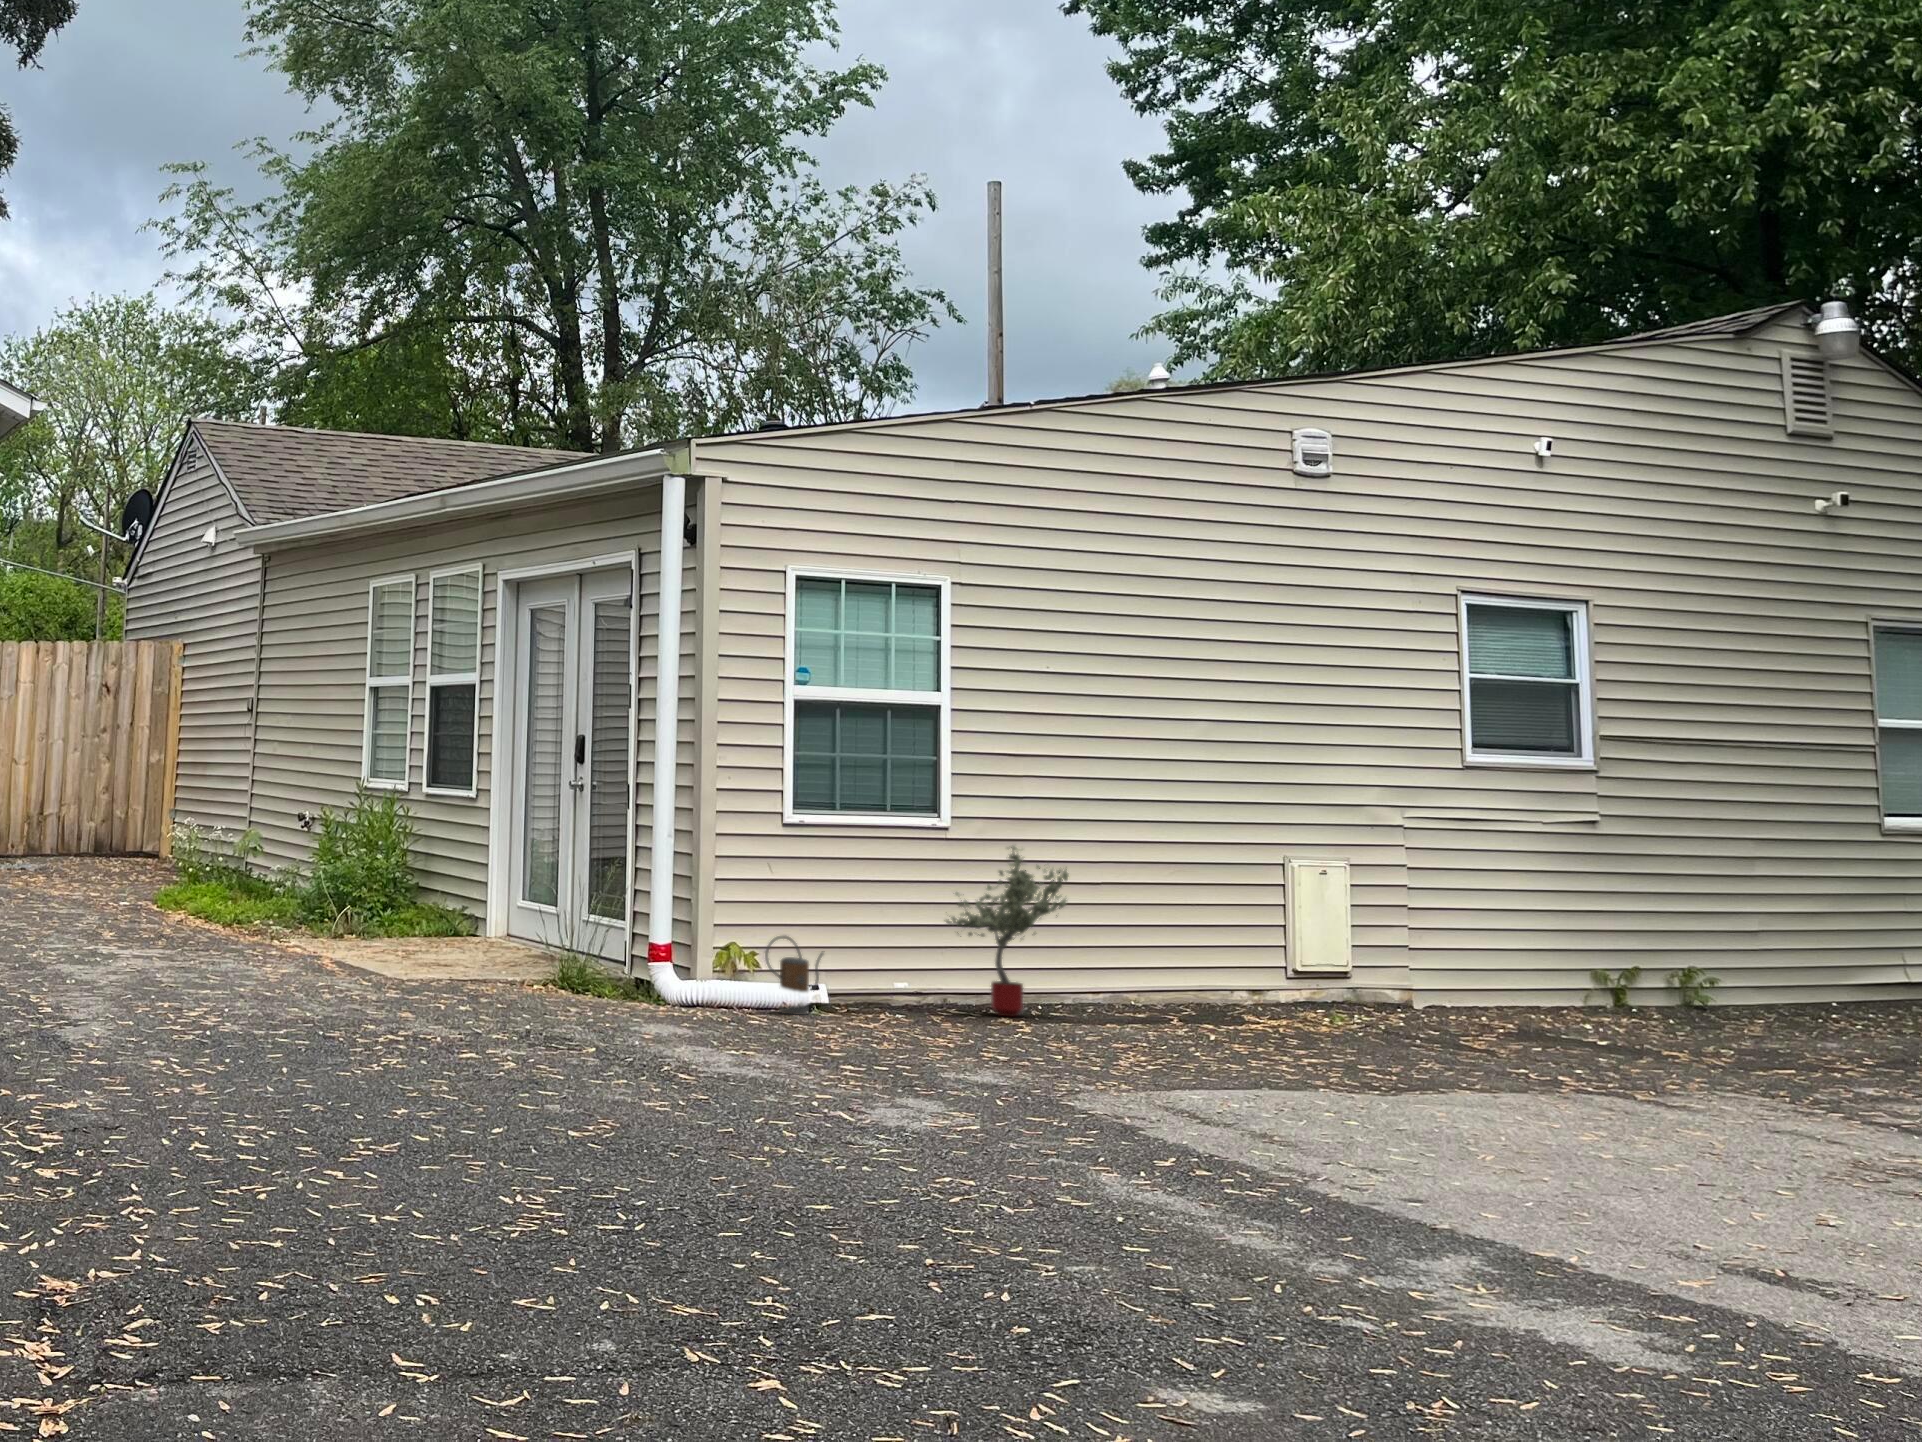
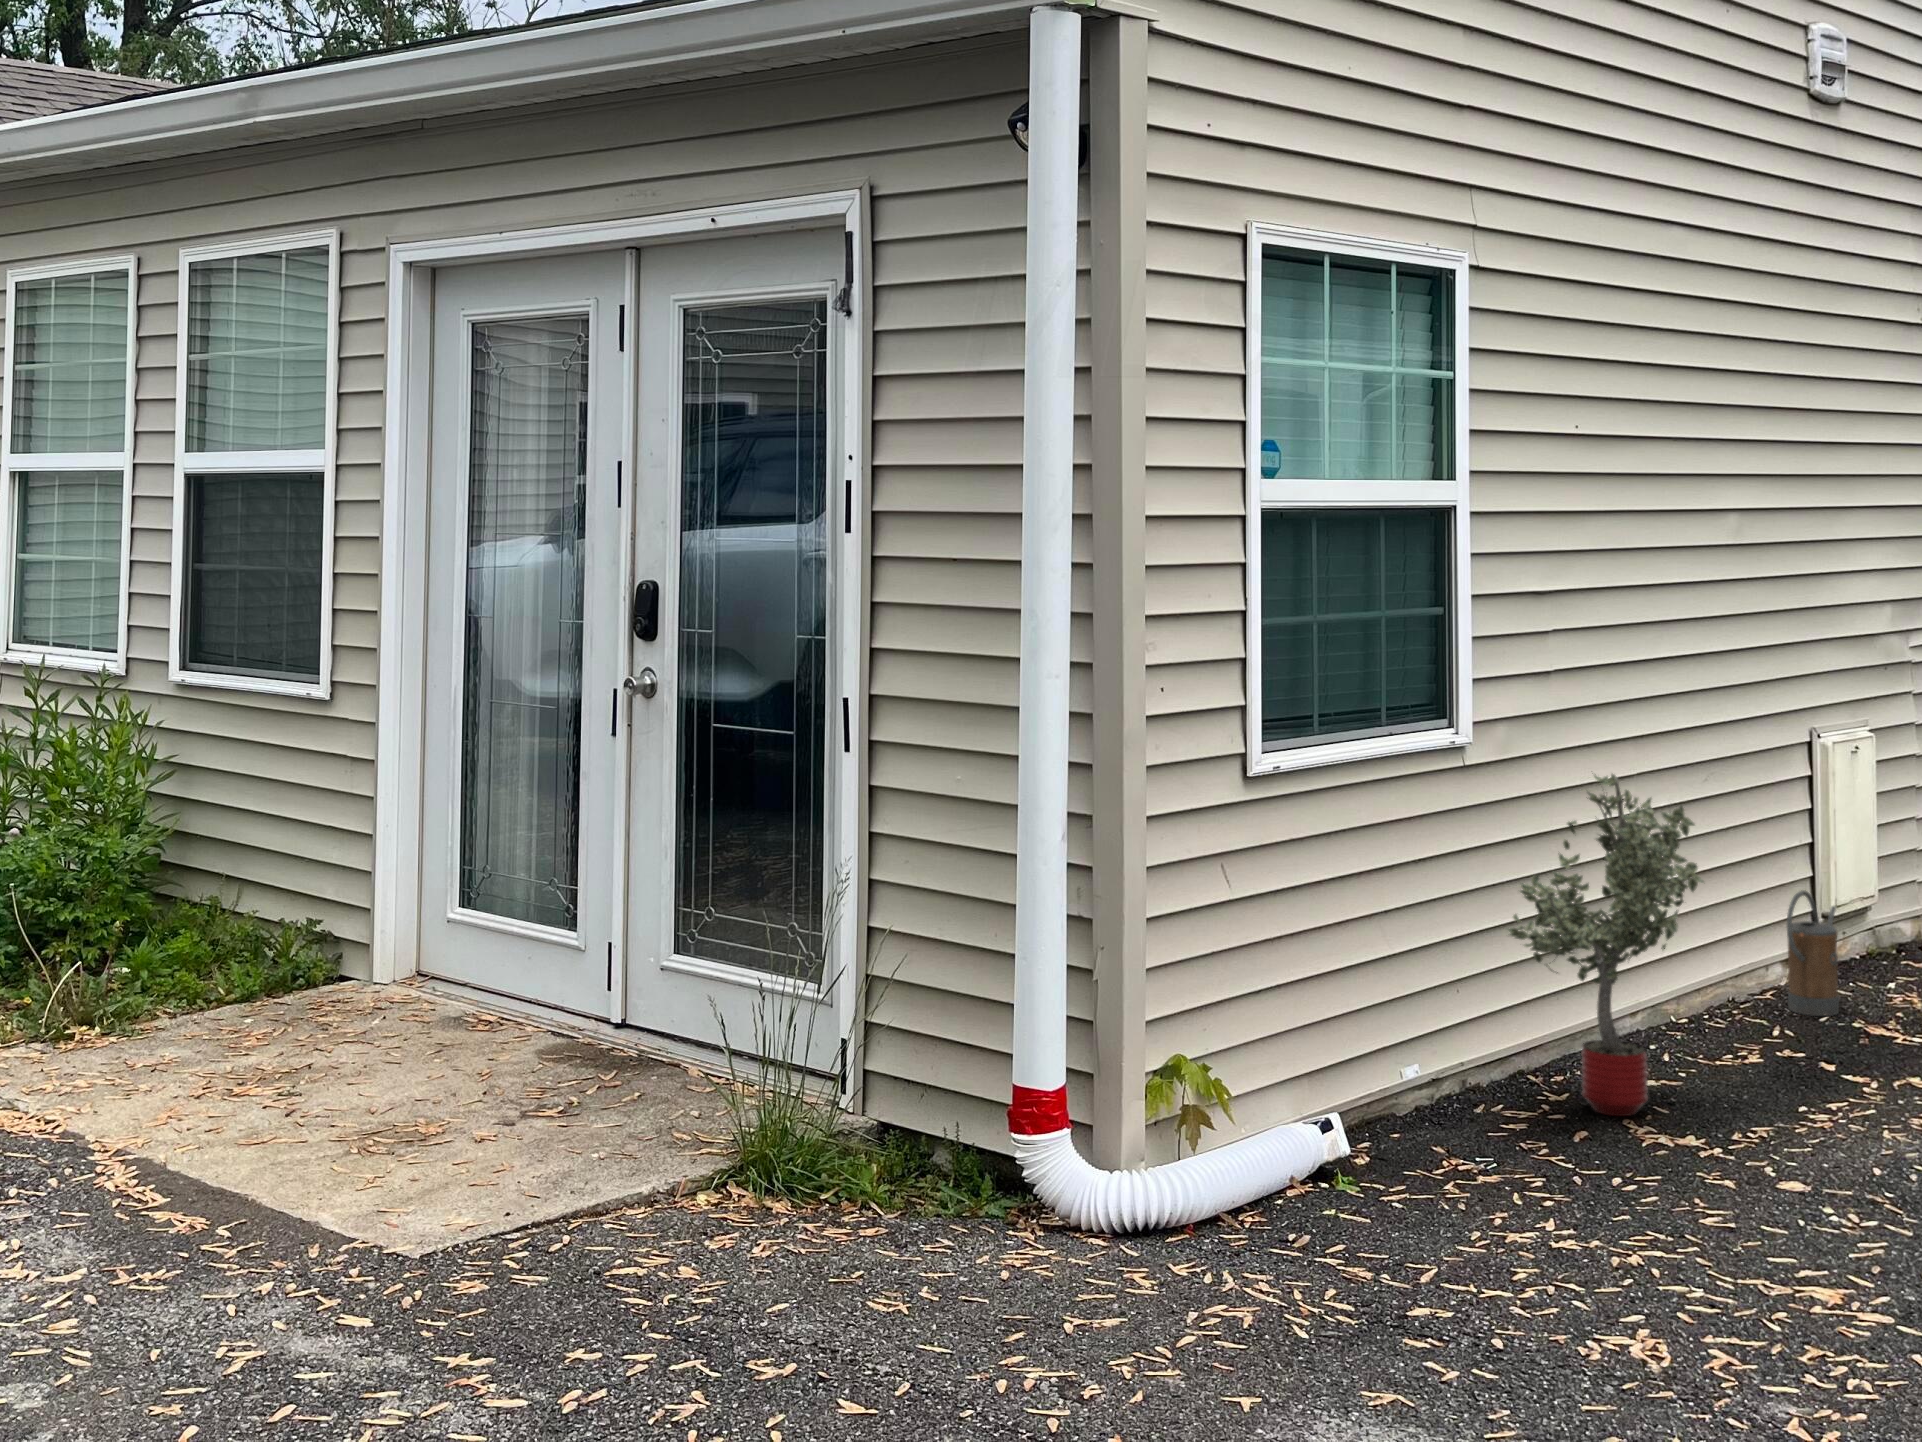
watering can: present [765,935,823,1015] -> present [1787,890,1839,1016]

